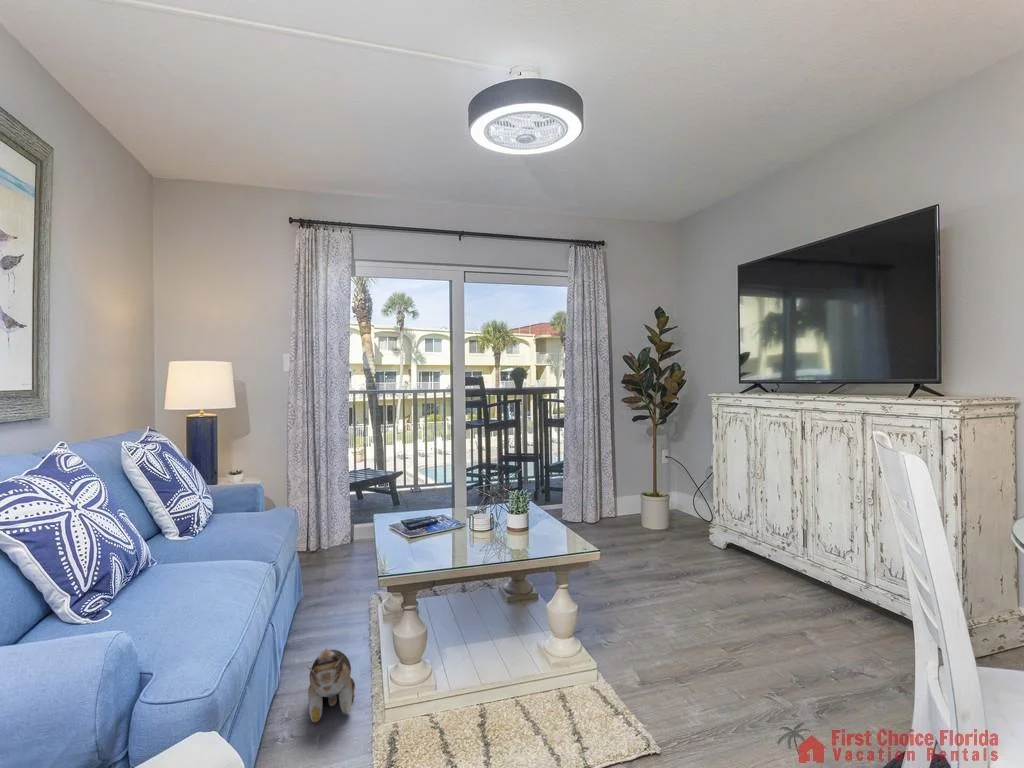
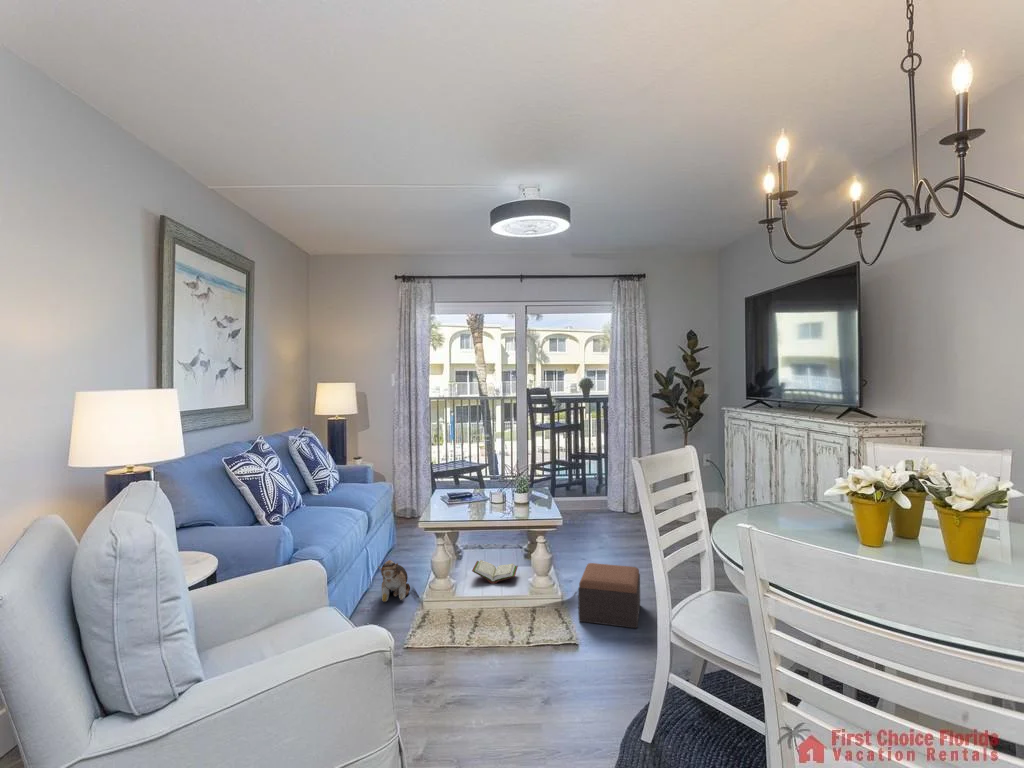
footstool: none [629,613,736,715] -> present [578,563,640,628]
book: none [454,619,522,659] -> present [472,560,518,584]

